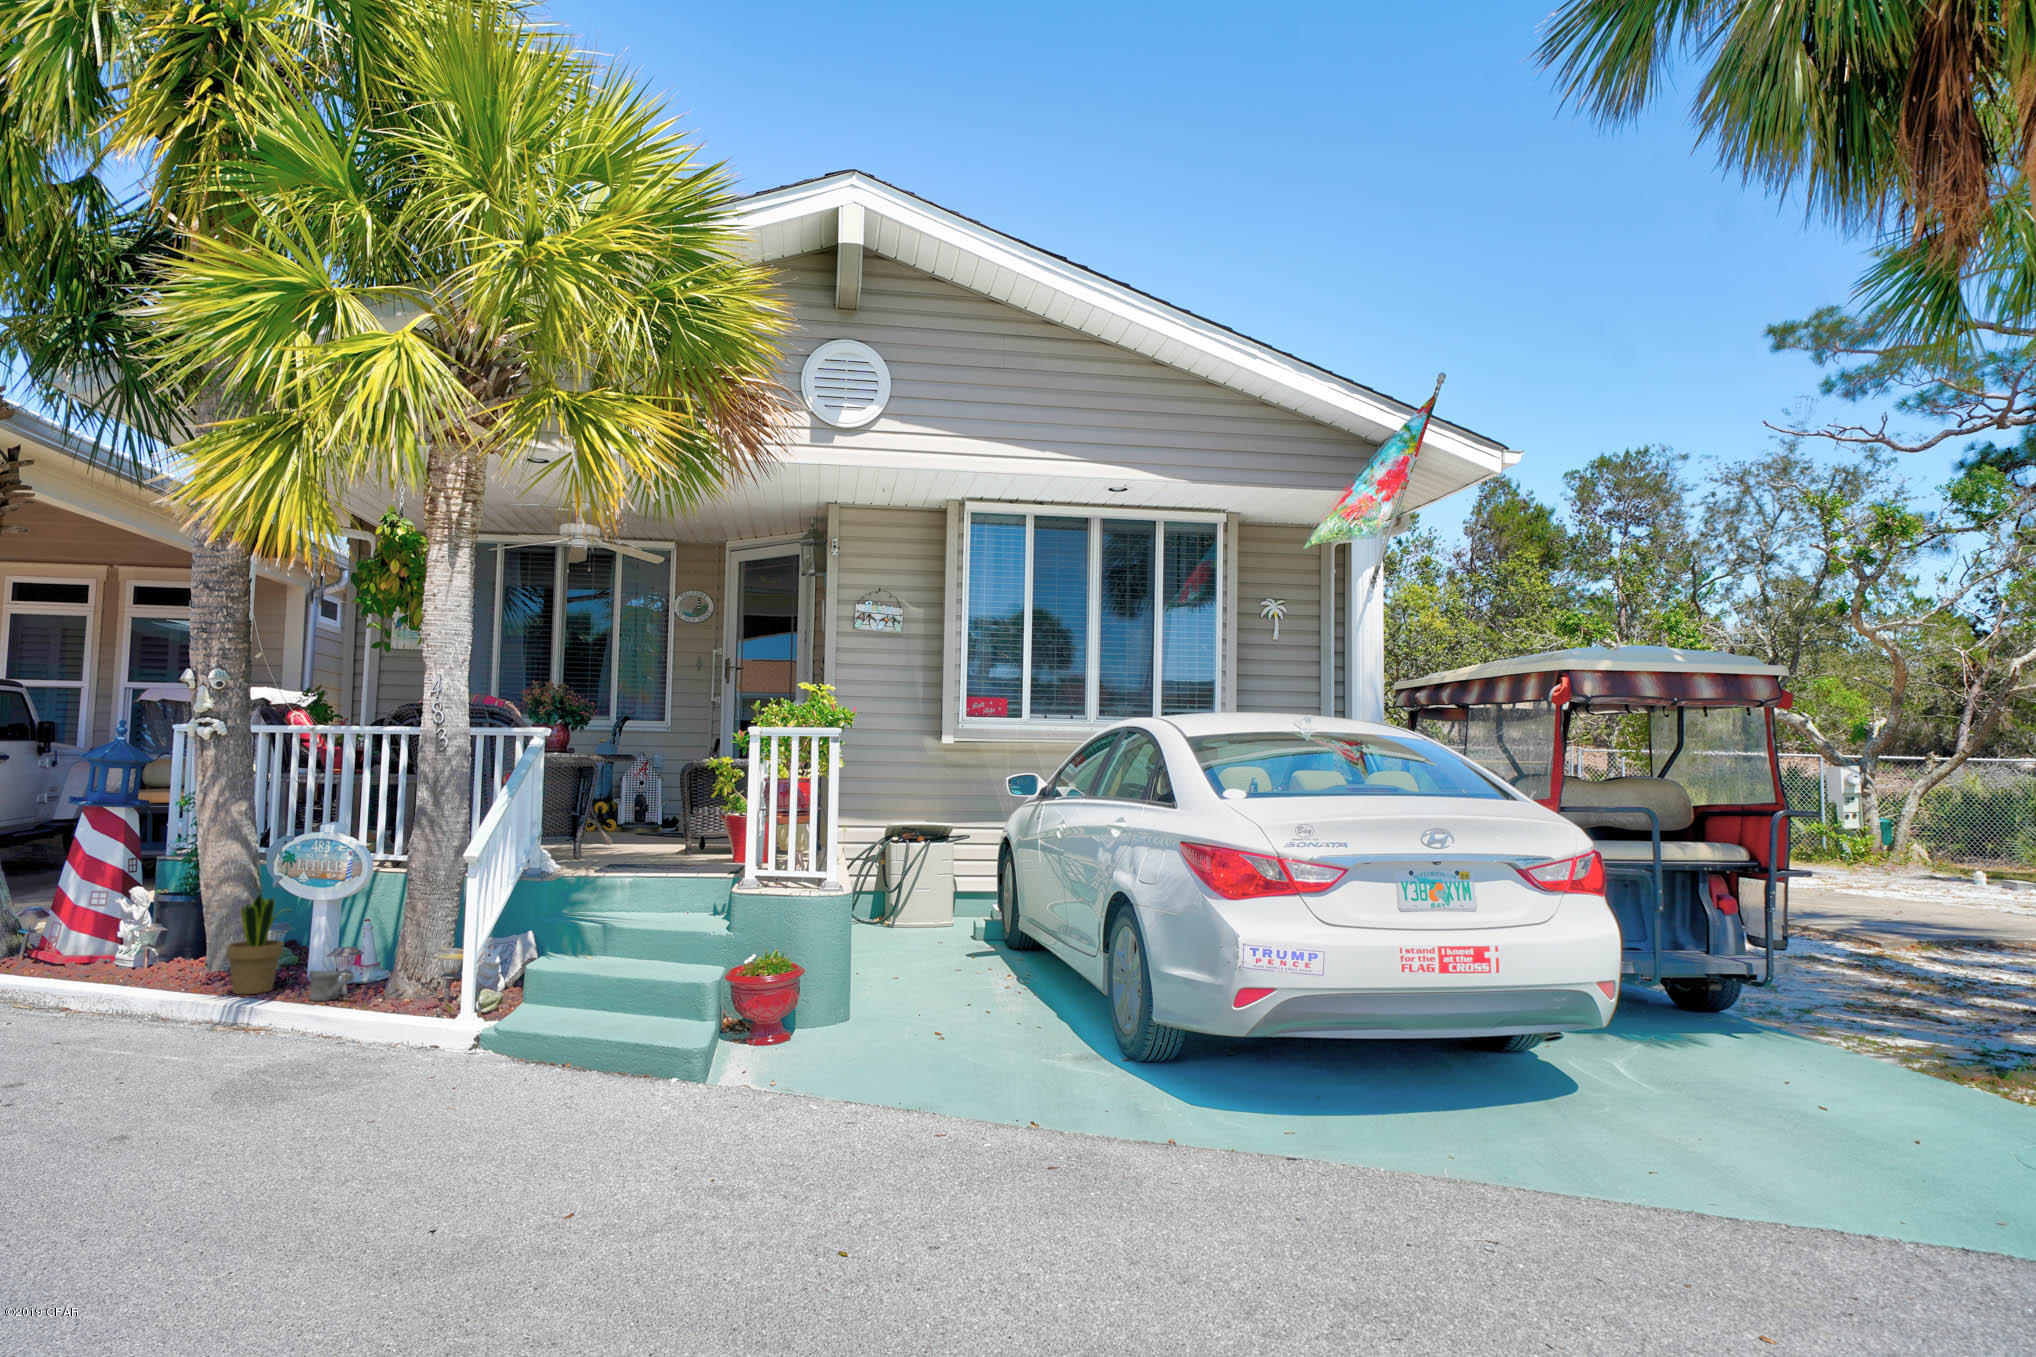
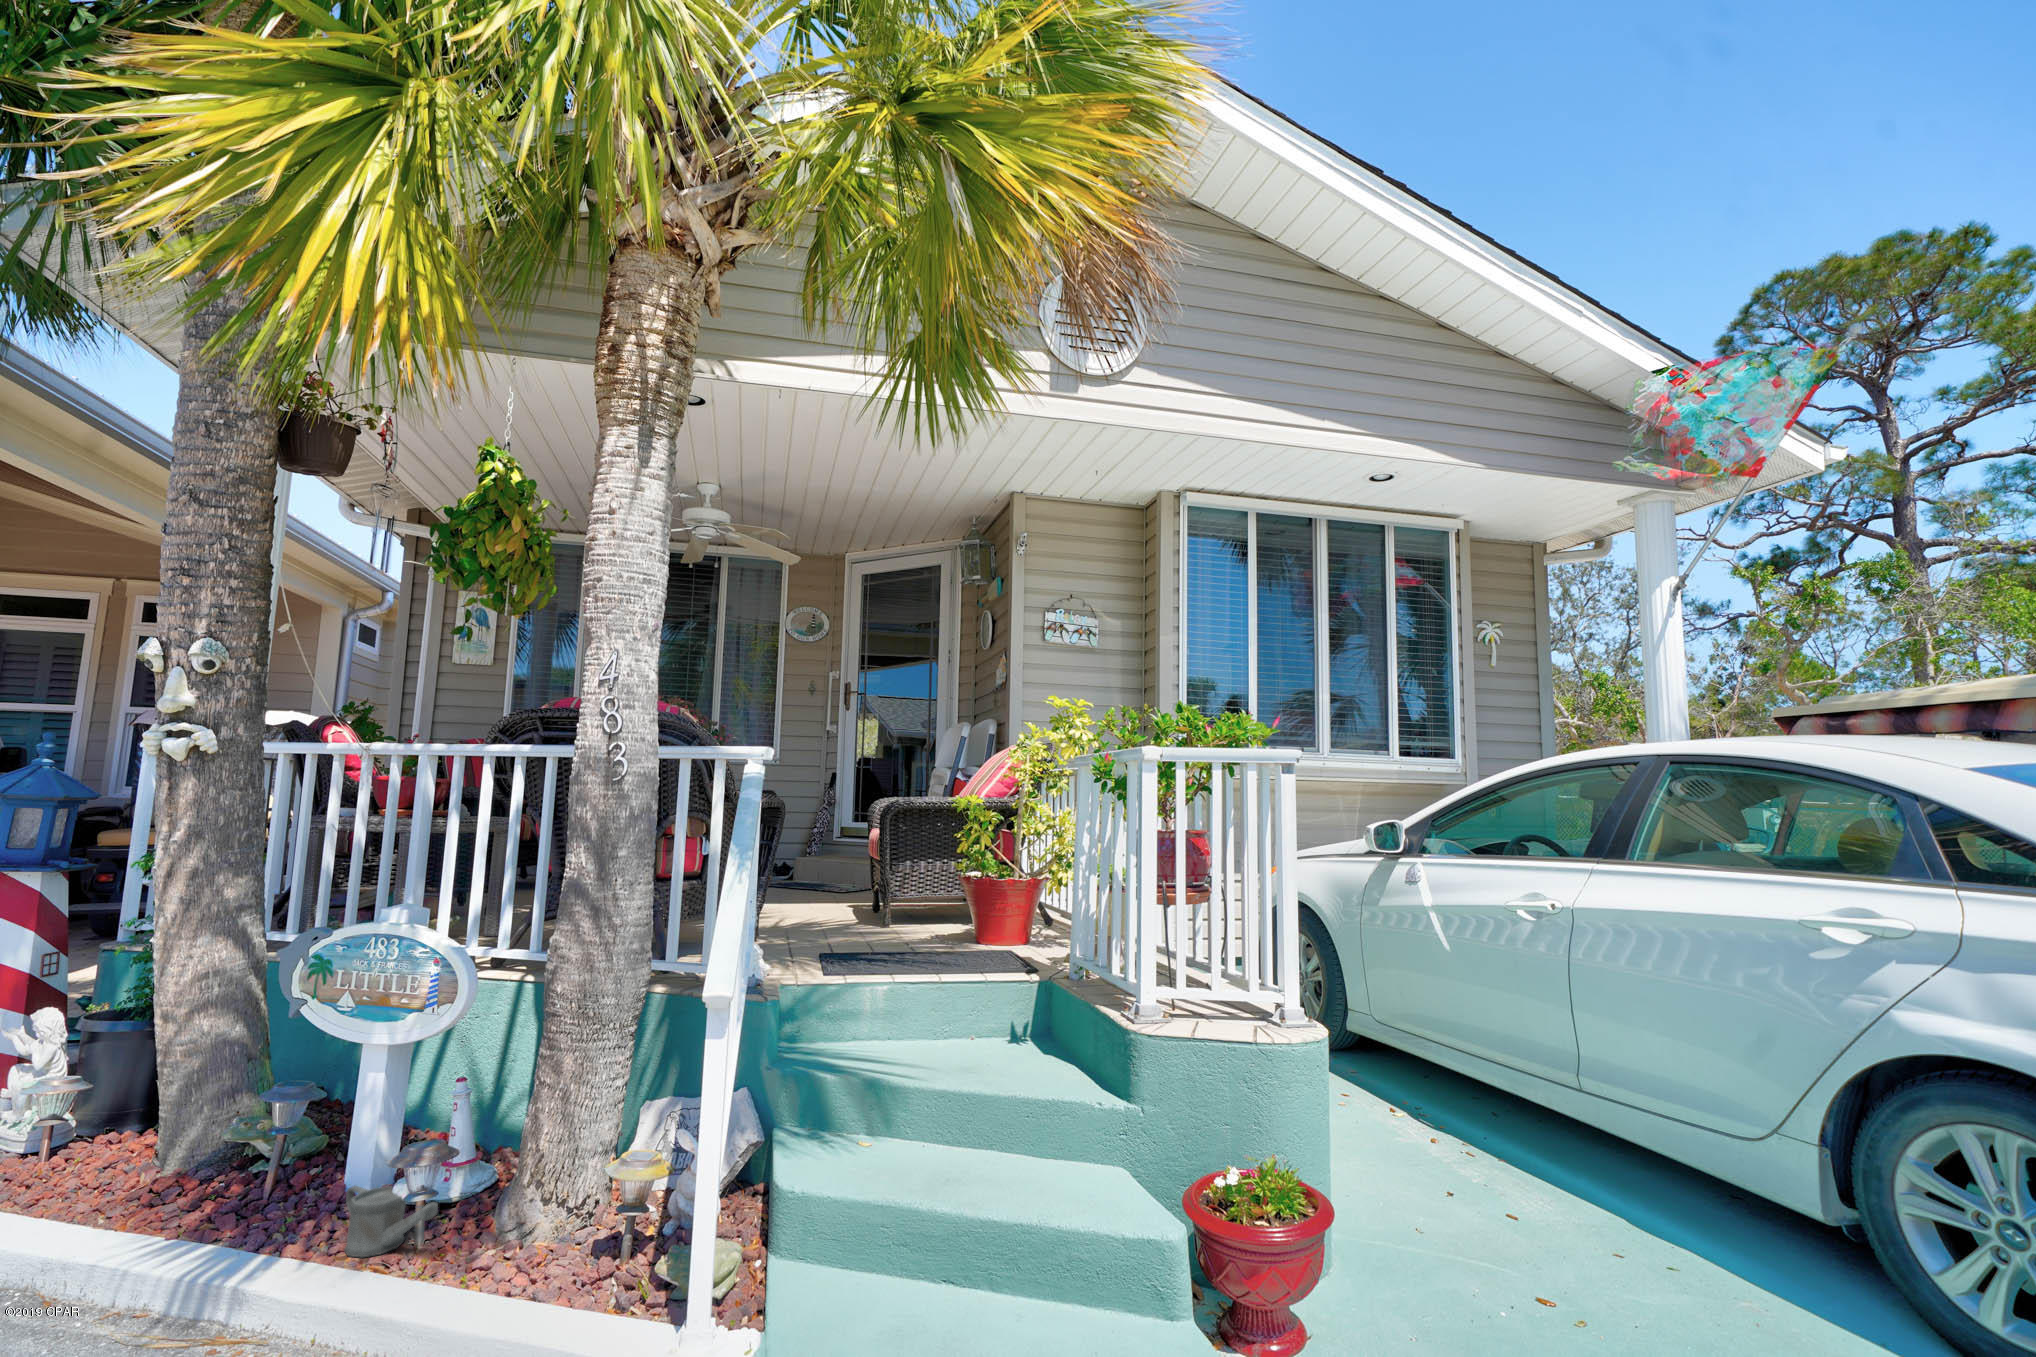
potted plant: present [226,895,291,994] -> none [184,1040,324,1240]

